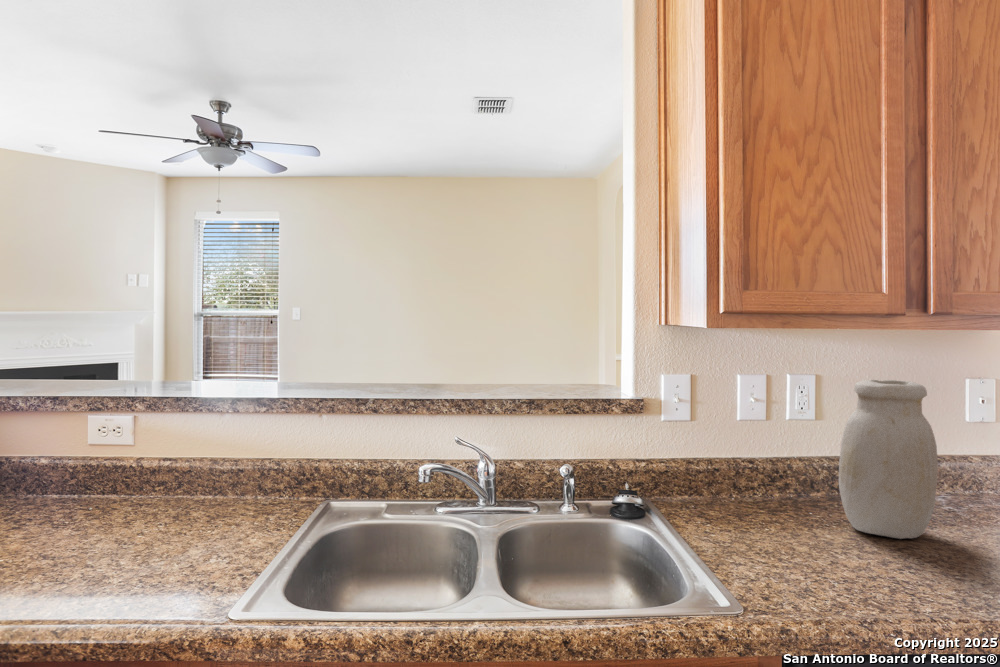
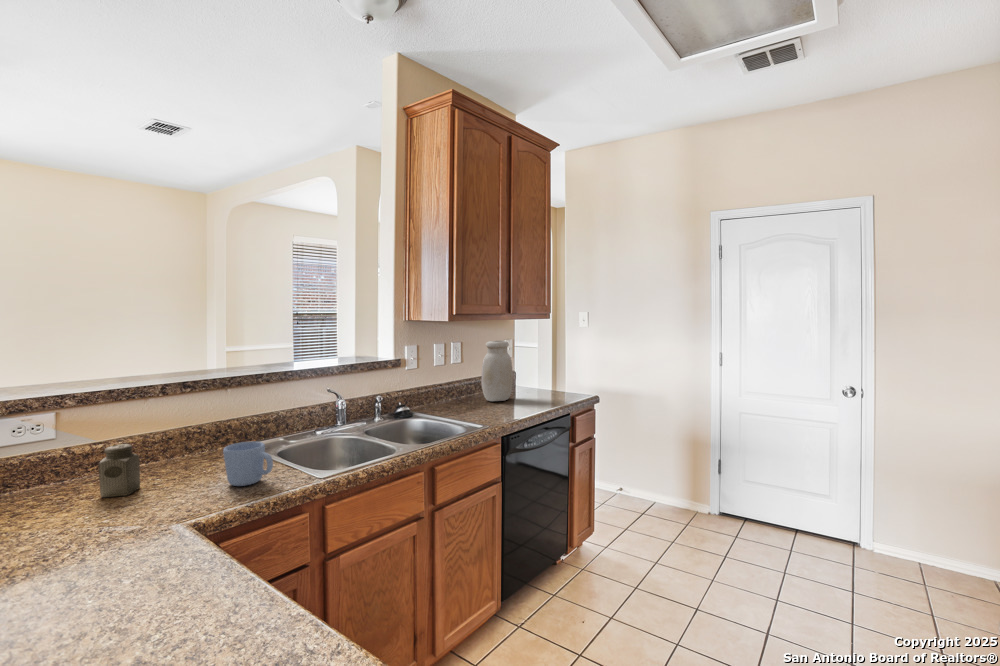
salt shaker: none [69,469,117,542] -> present [99,444,140,497]
mug: none [121,506,192,585] -> present [223,441,273,486]

